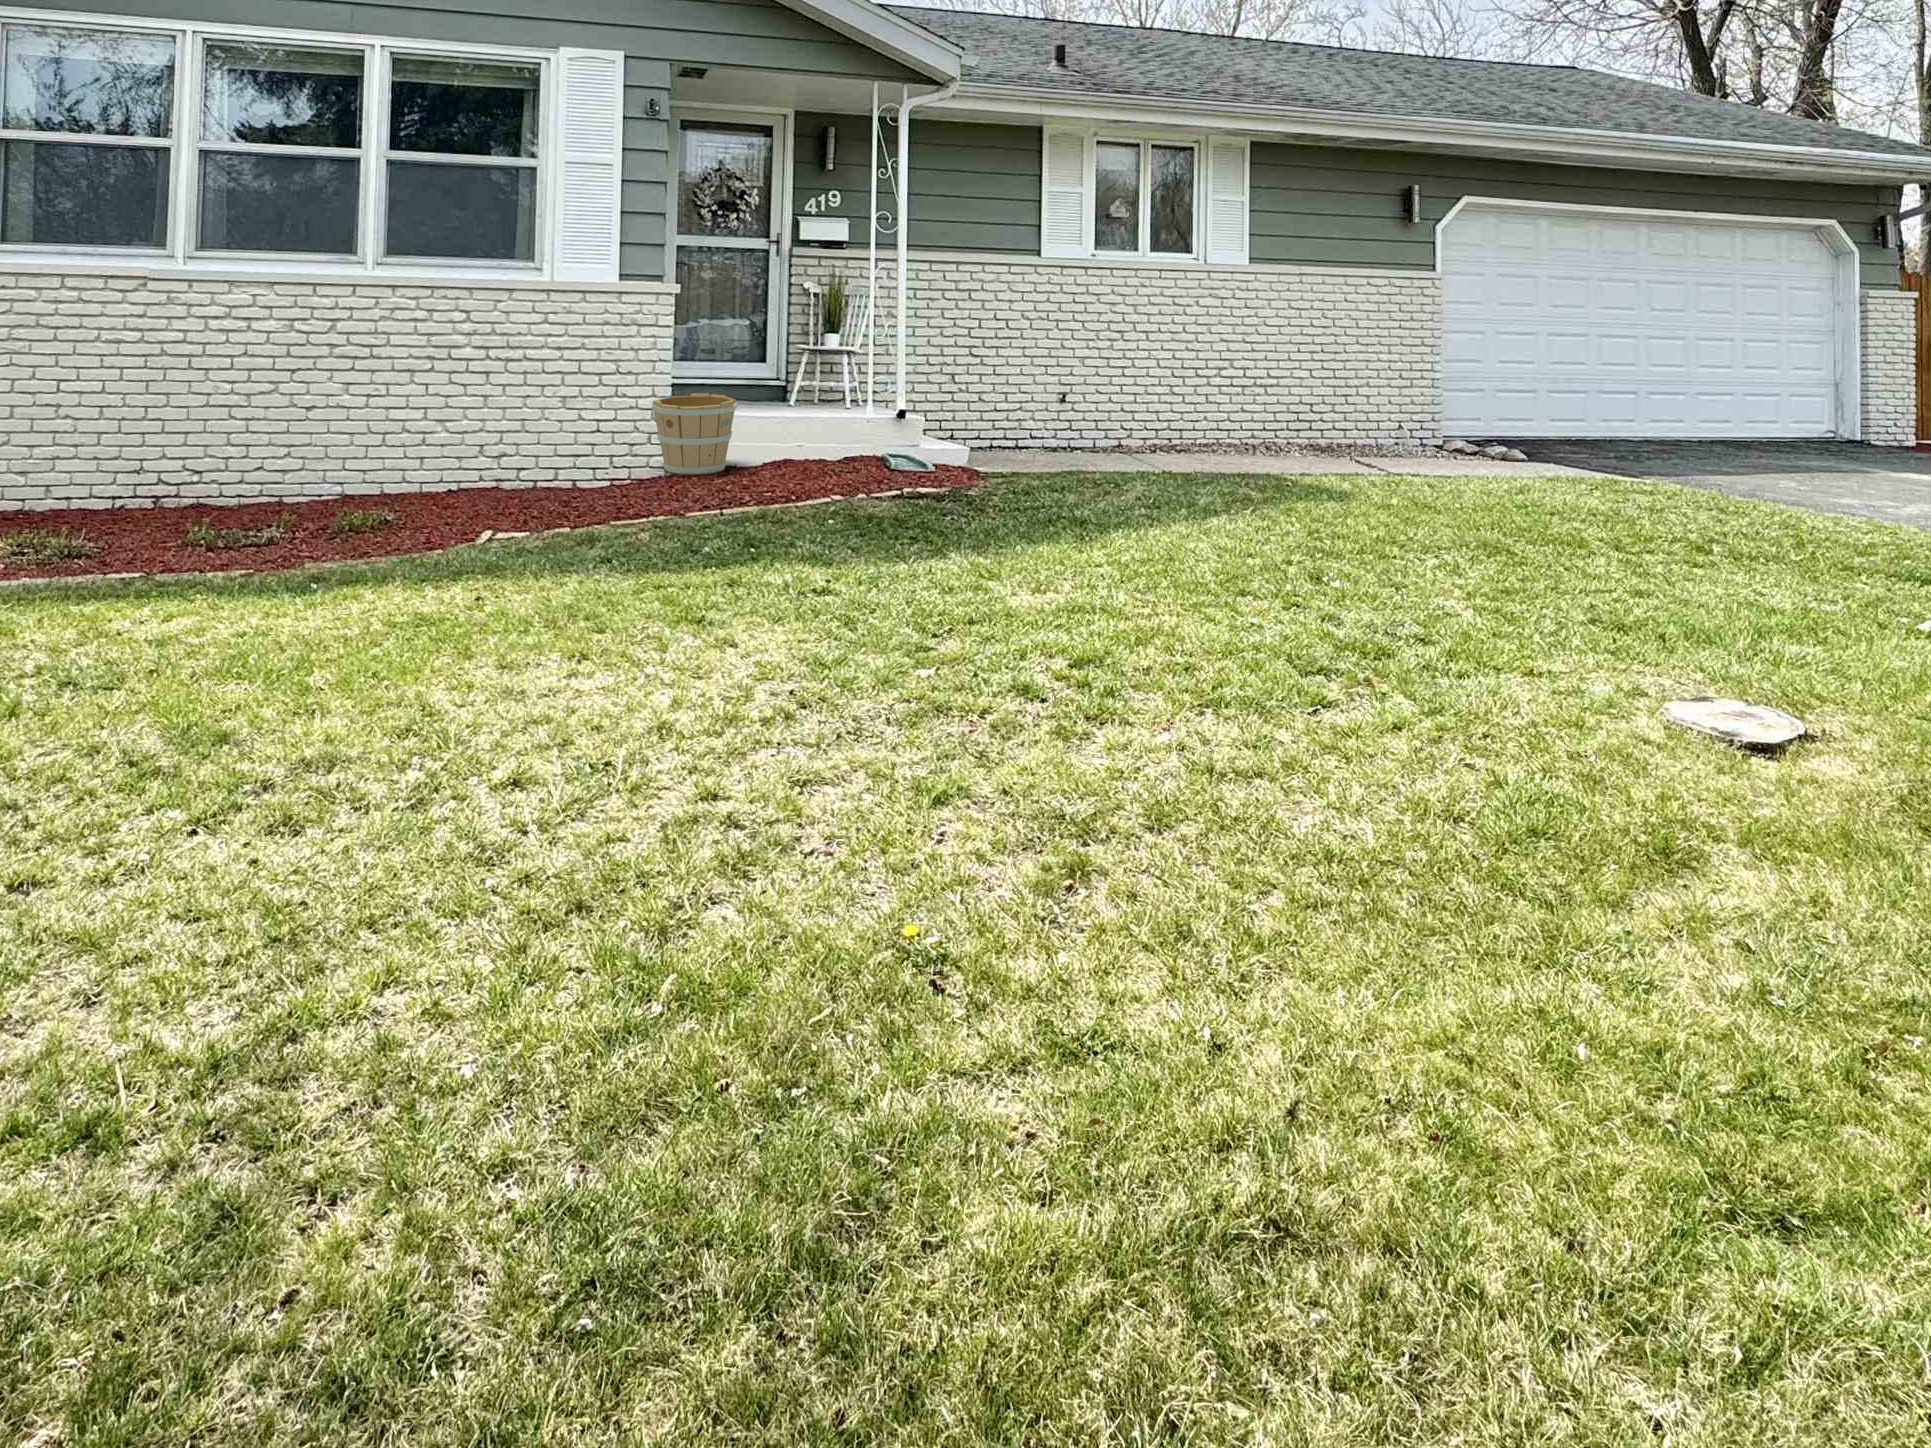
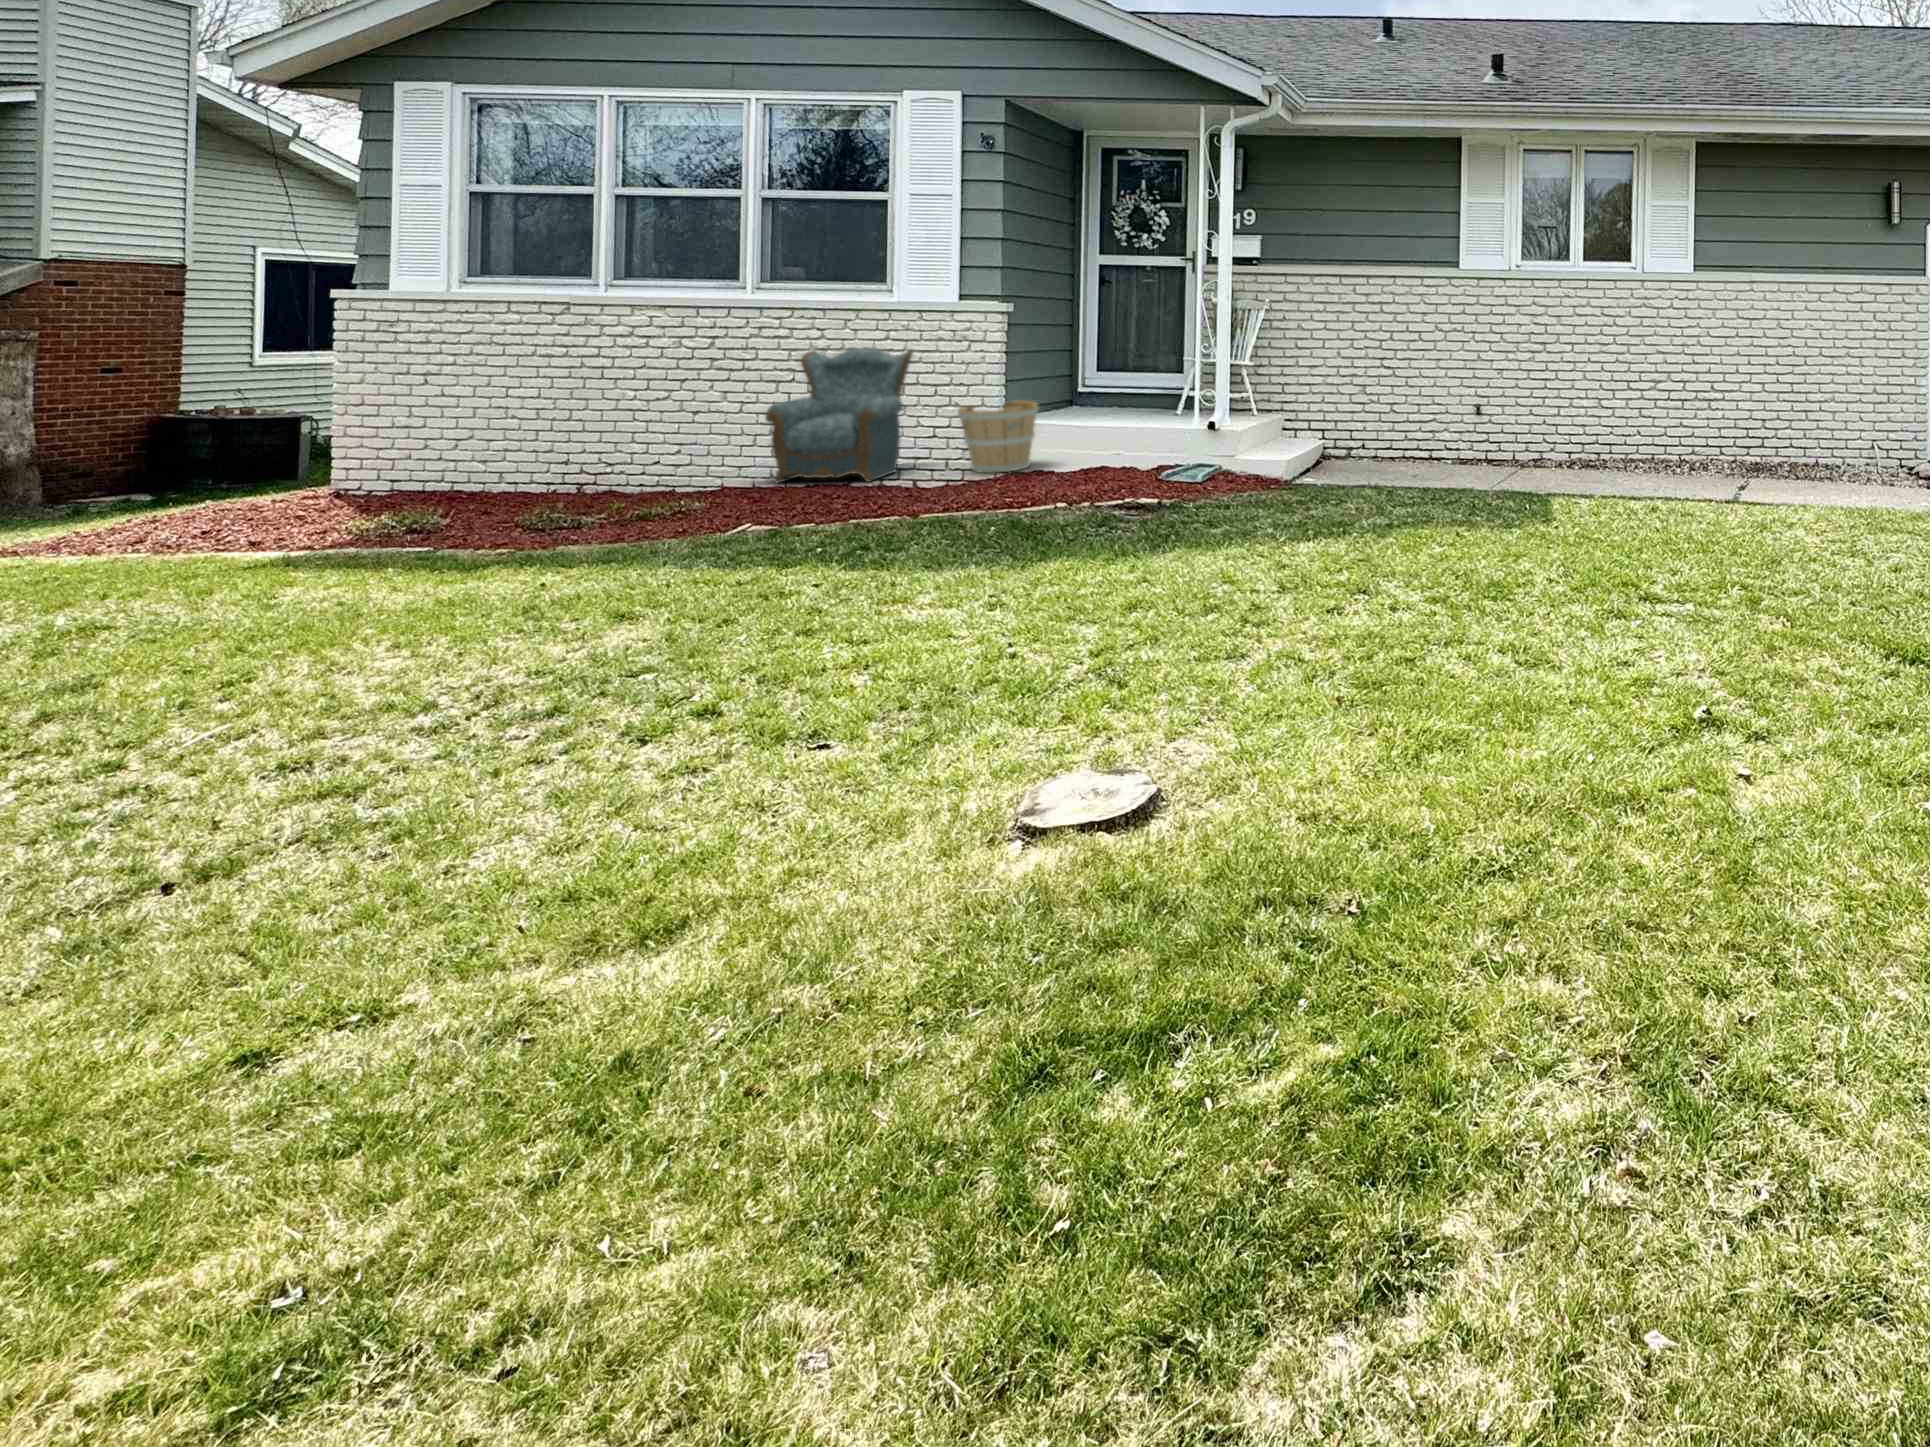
armchair: none [462,329,596,494] -> present [765,348,913,483]

